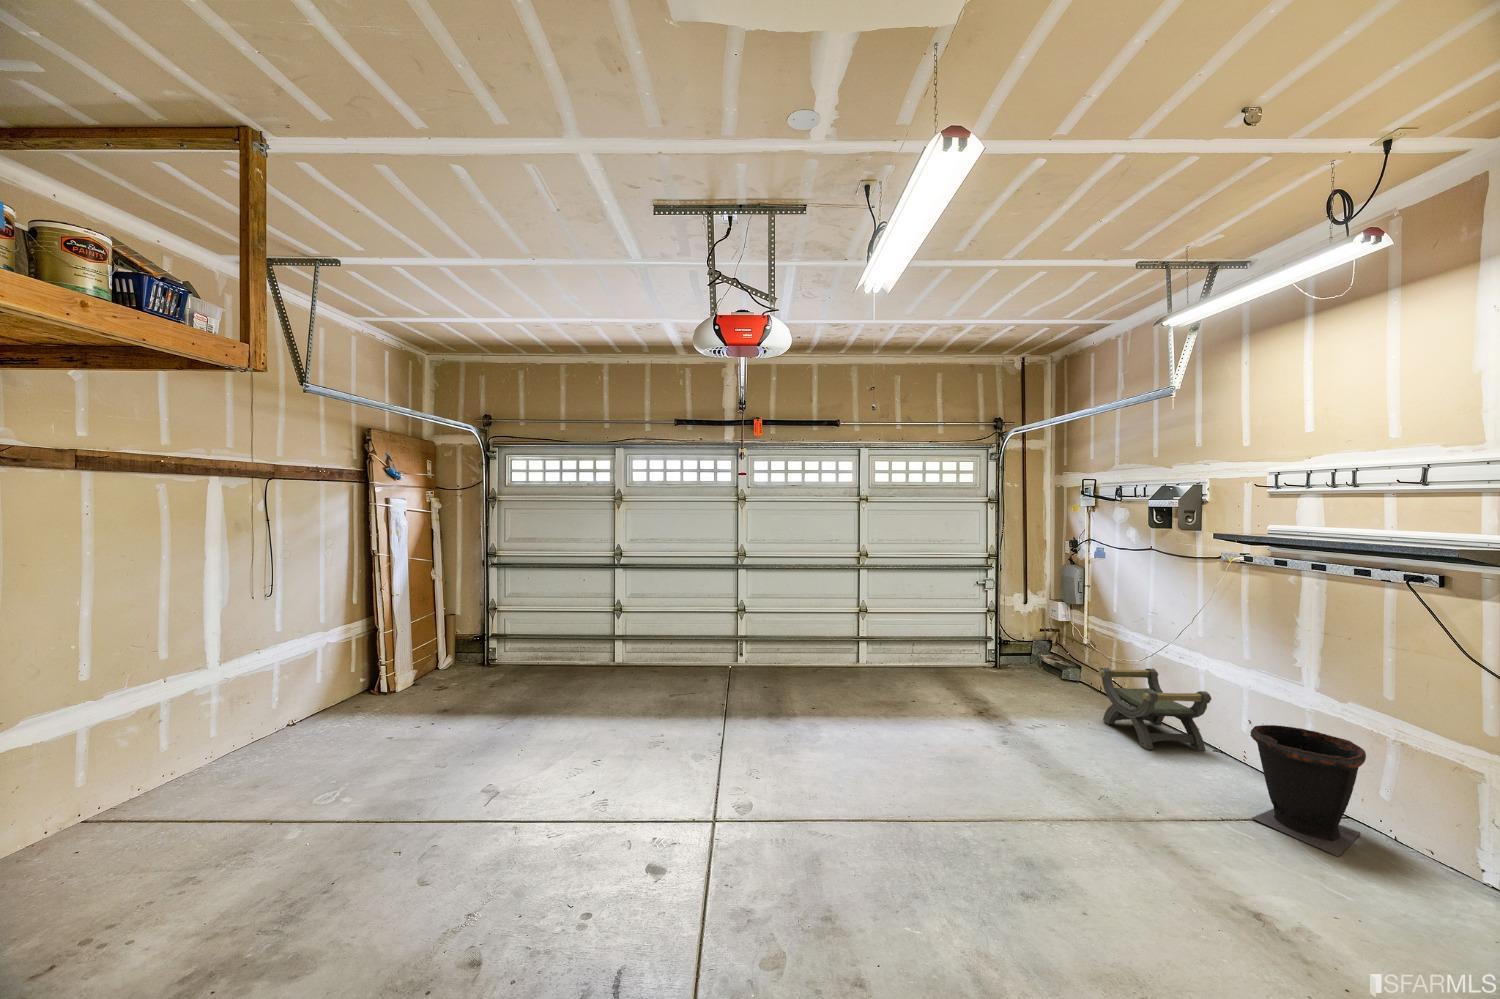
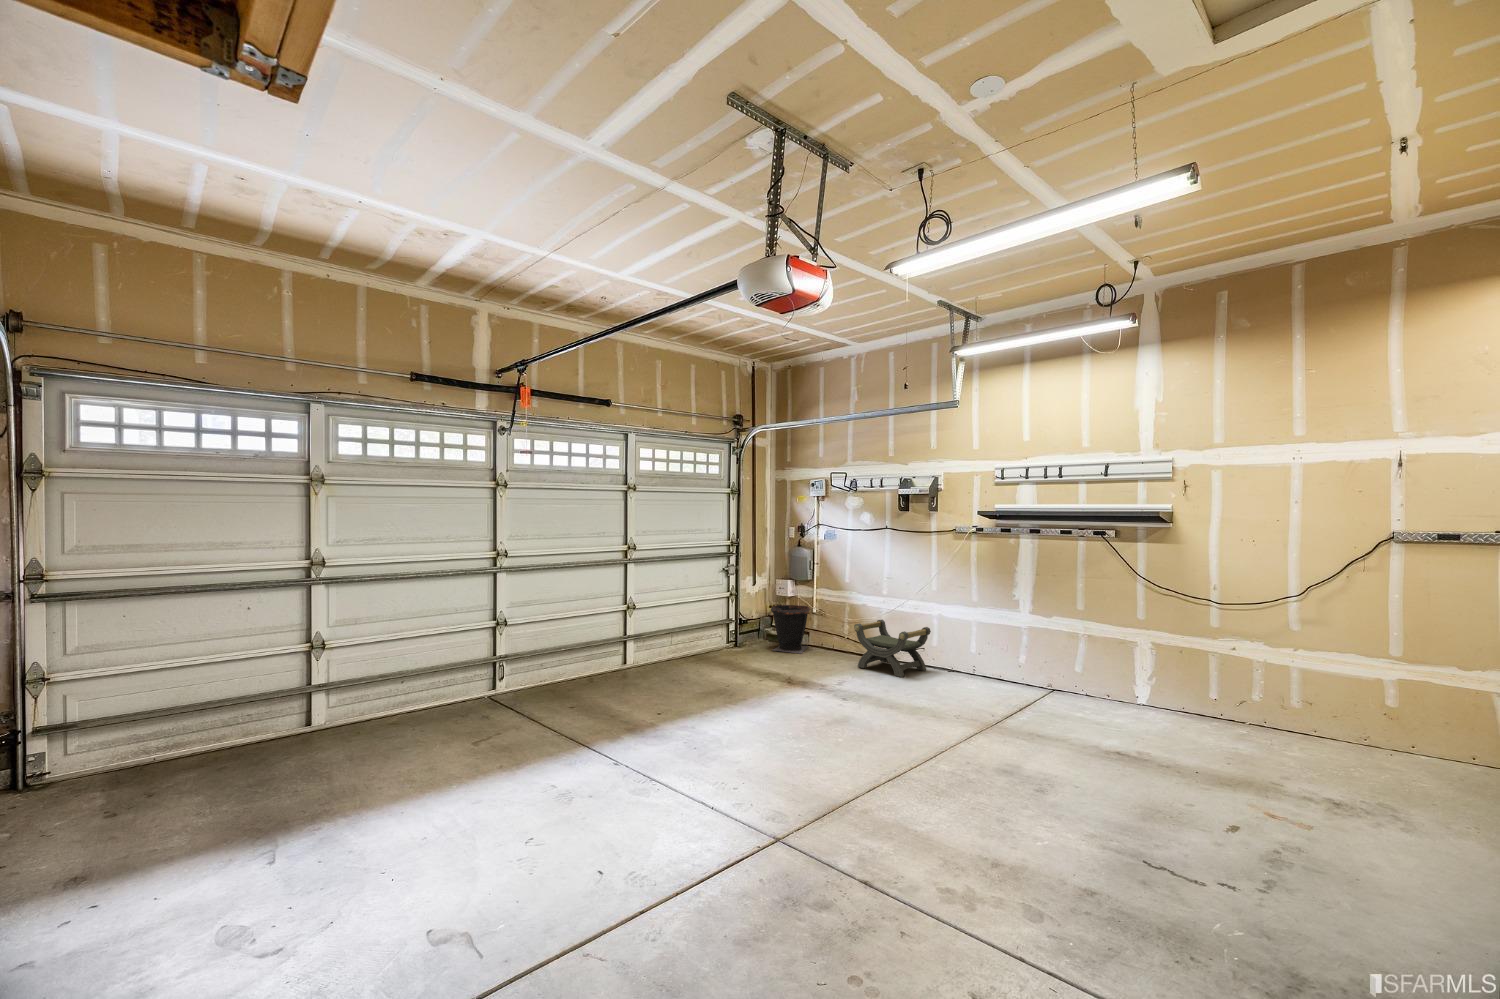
bucket: present [1248,720,1366,856] -> present [771,605,810,654]

